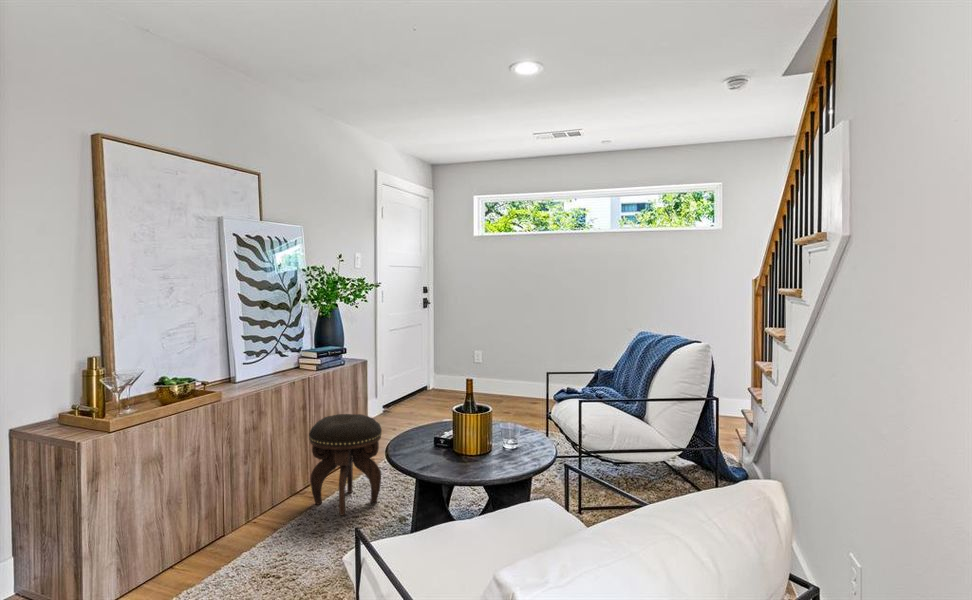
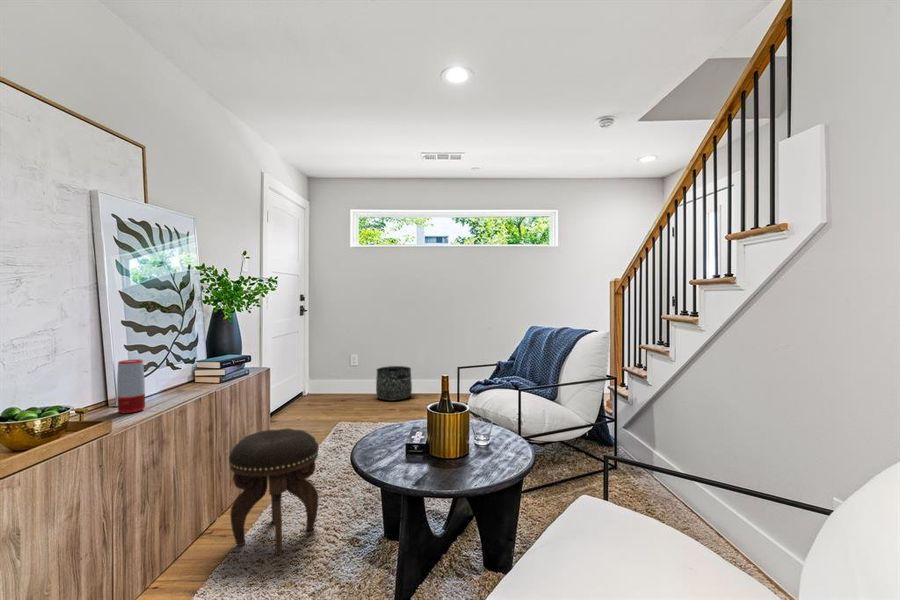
speaker: none [233,348,251,389] -> present [117,359,145,413]
basket: none [495,366,533,403] -> present [376,366,412,401]

